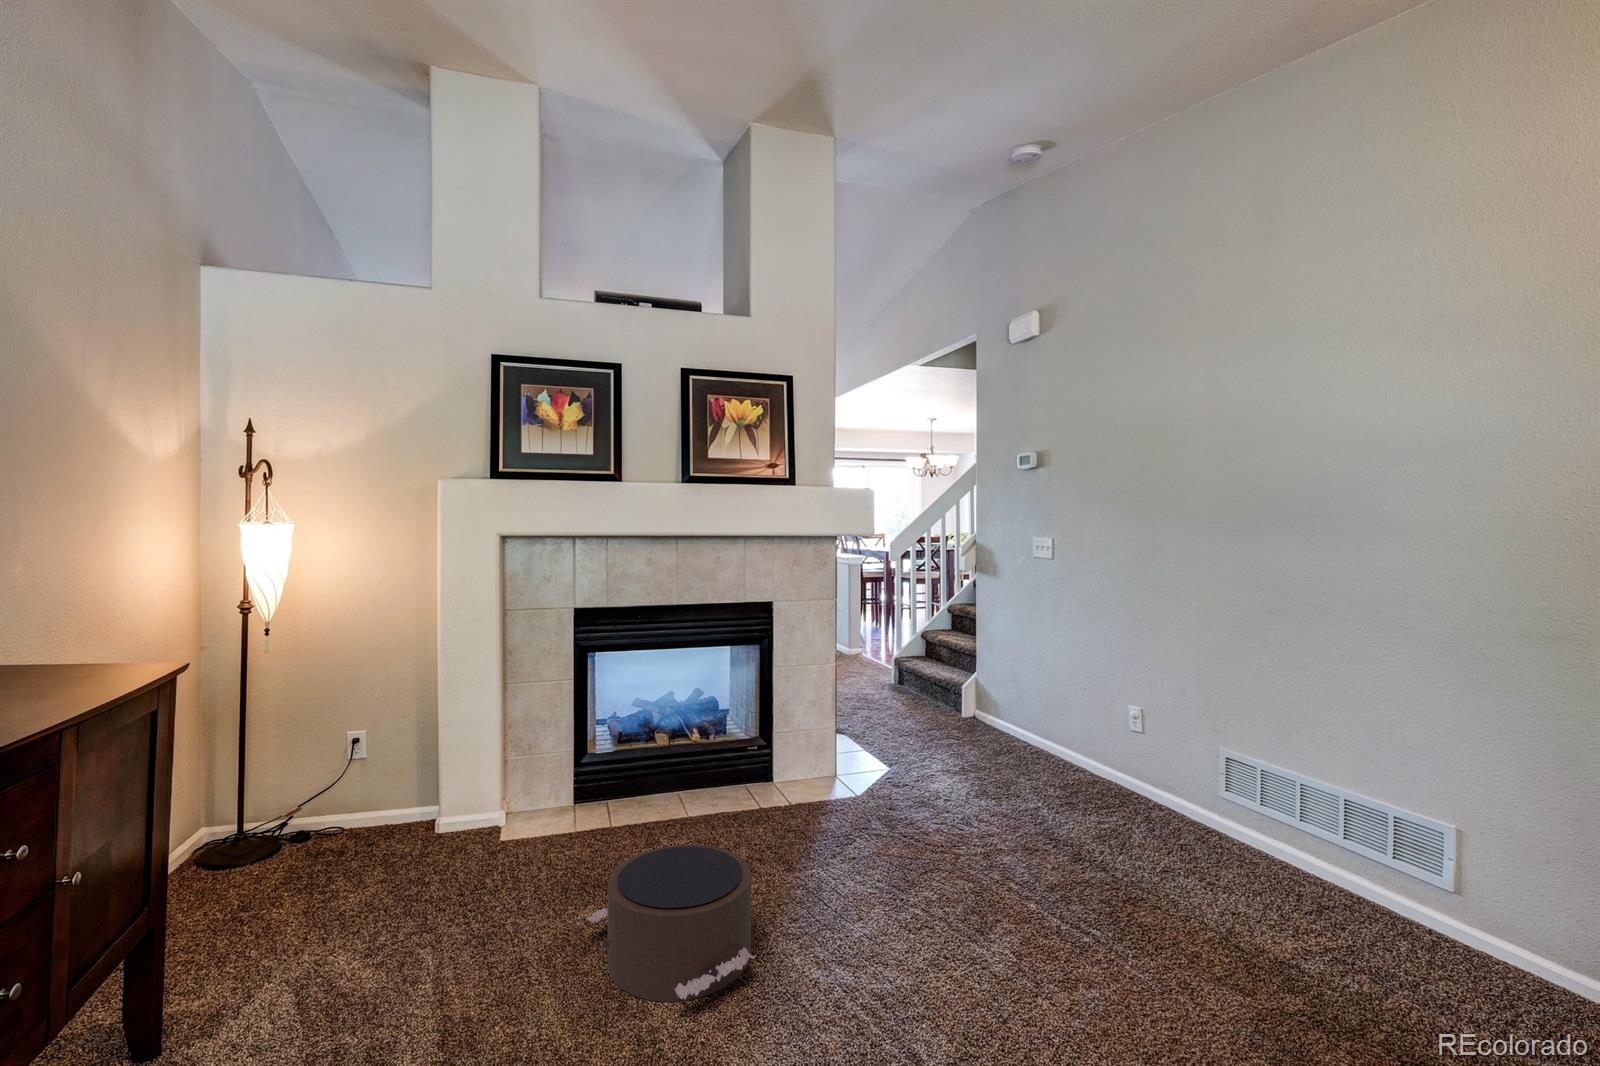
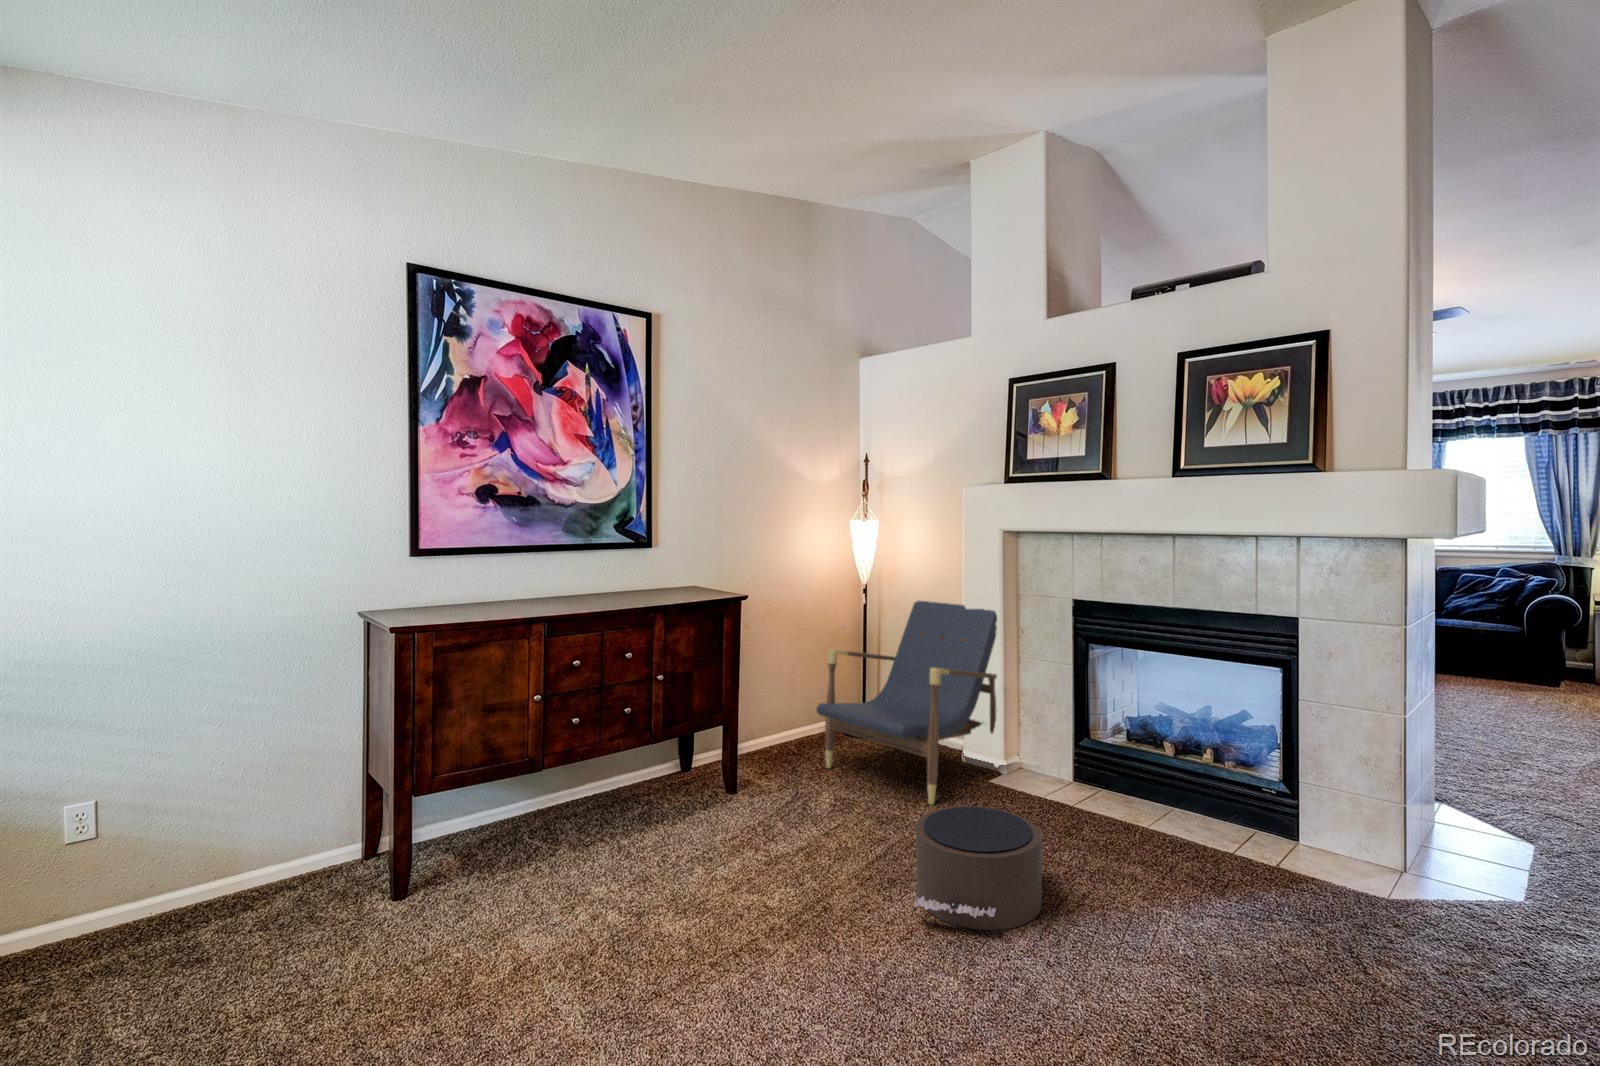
lounge chair: none [239,628,495,922] -> present [817,601,998,804]

